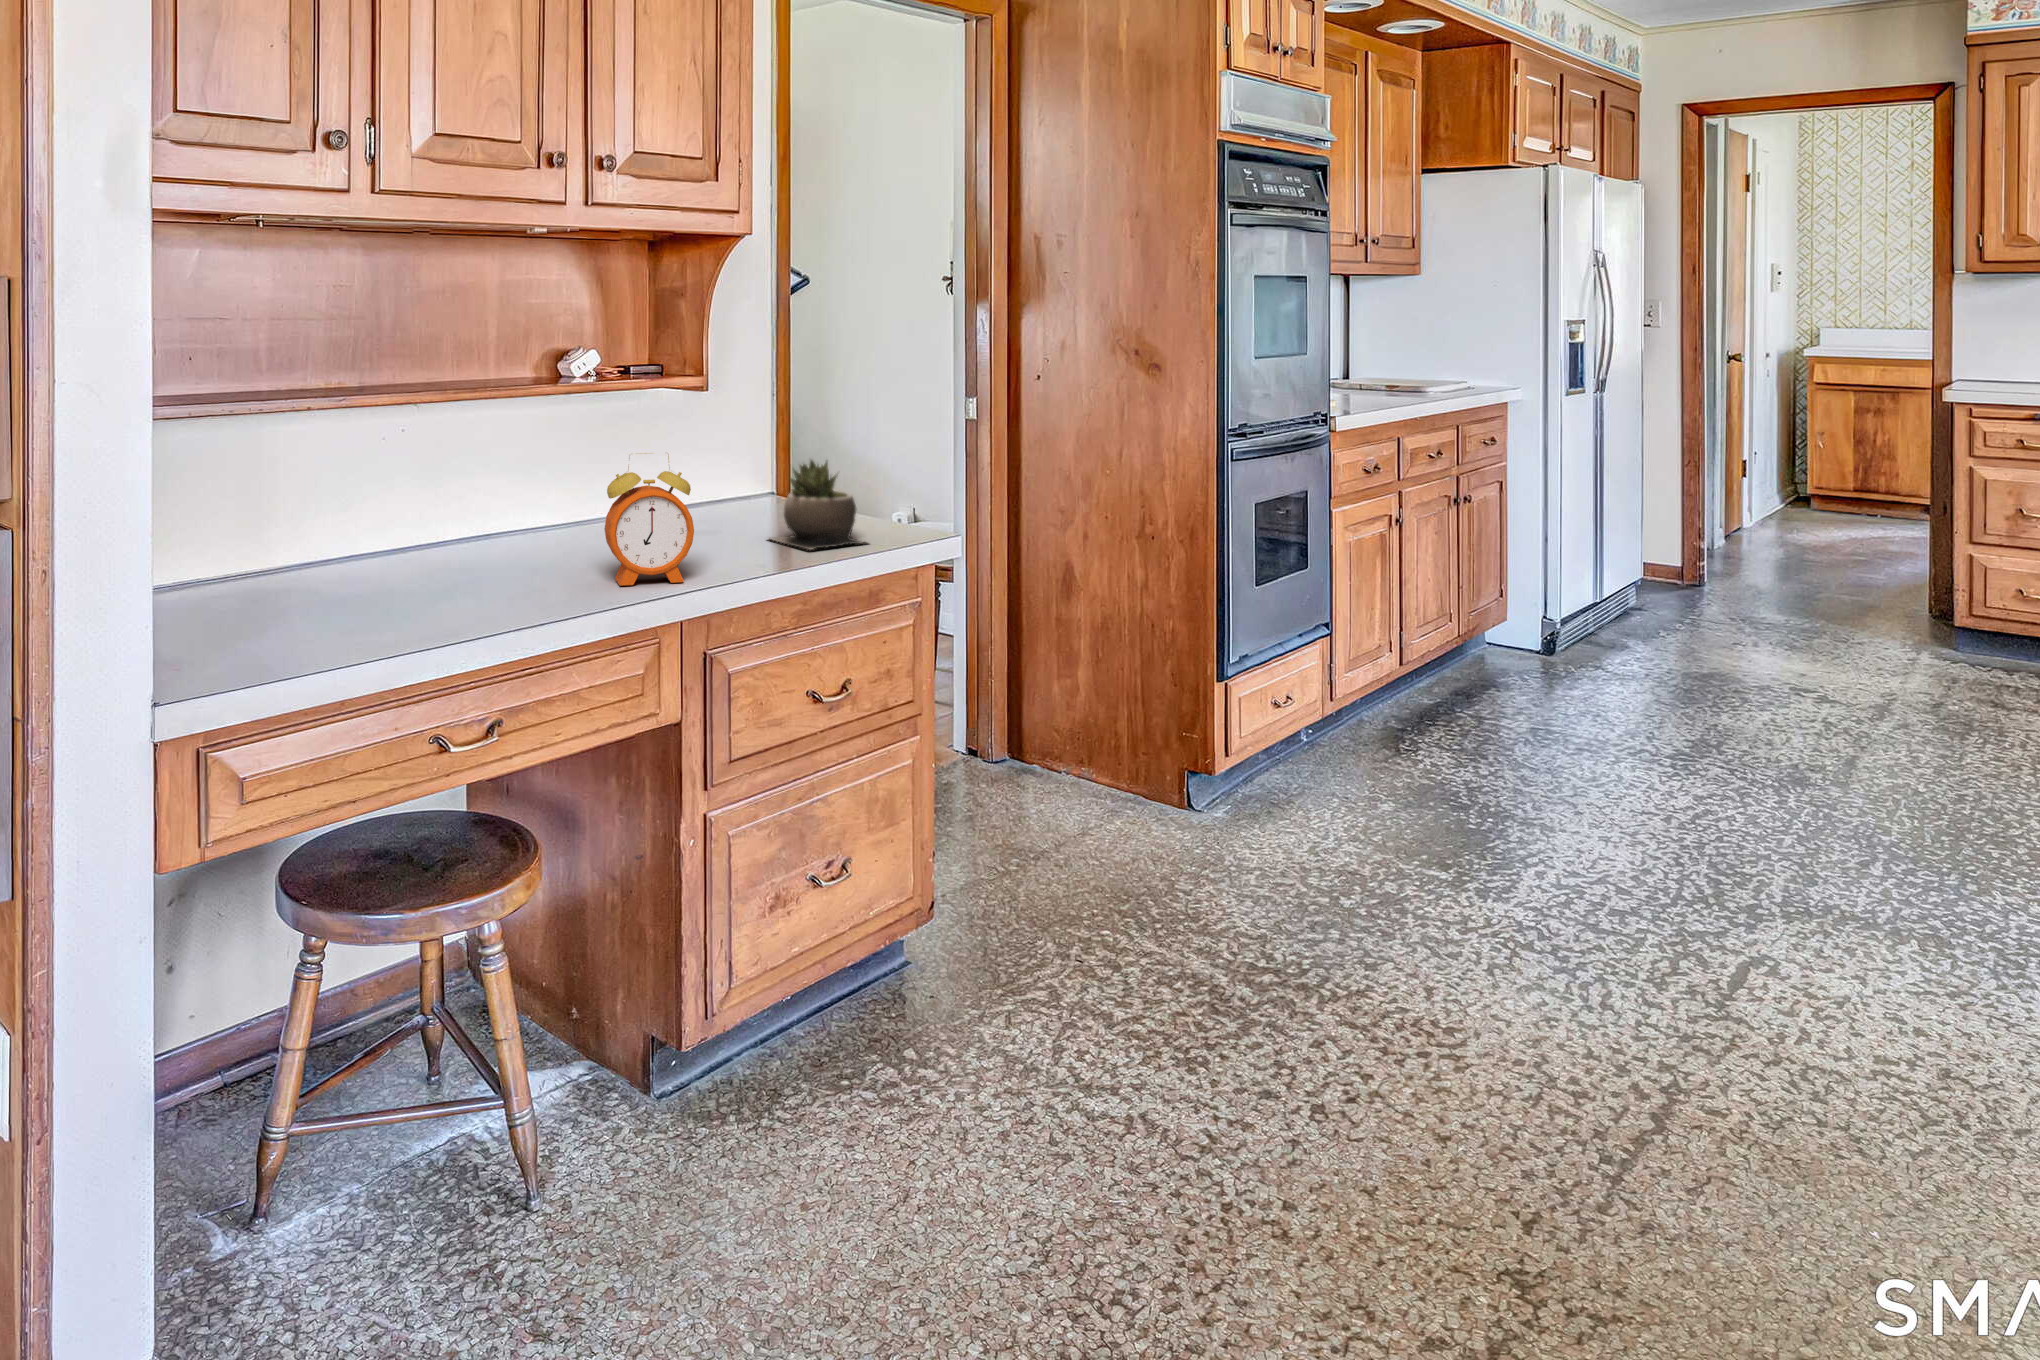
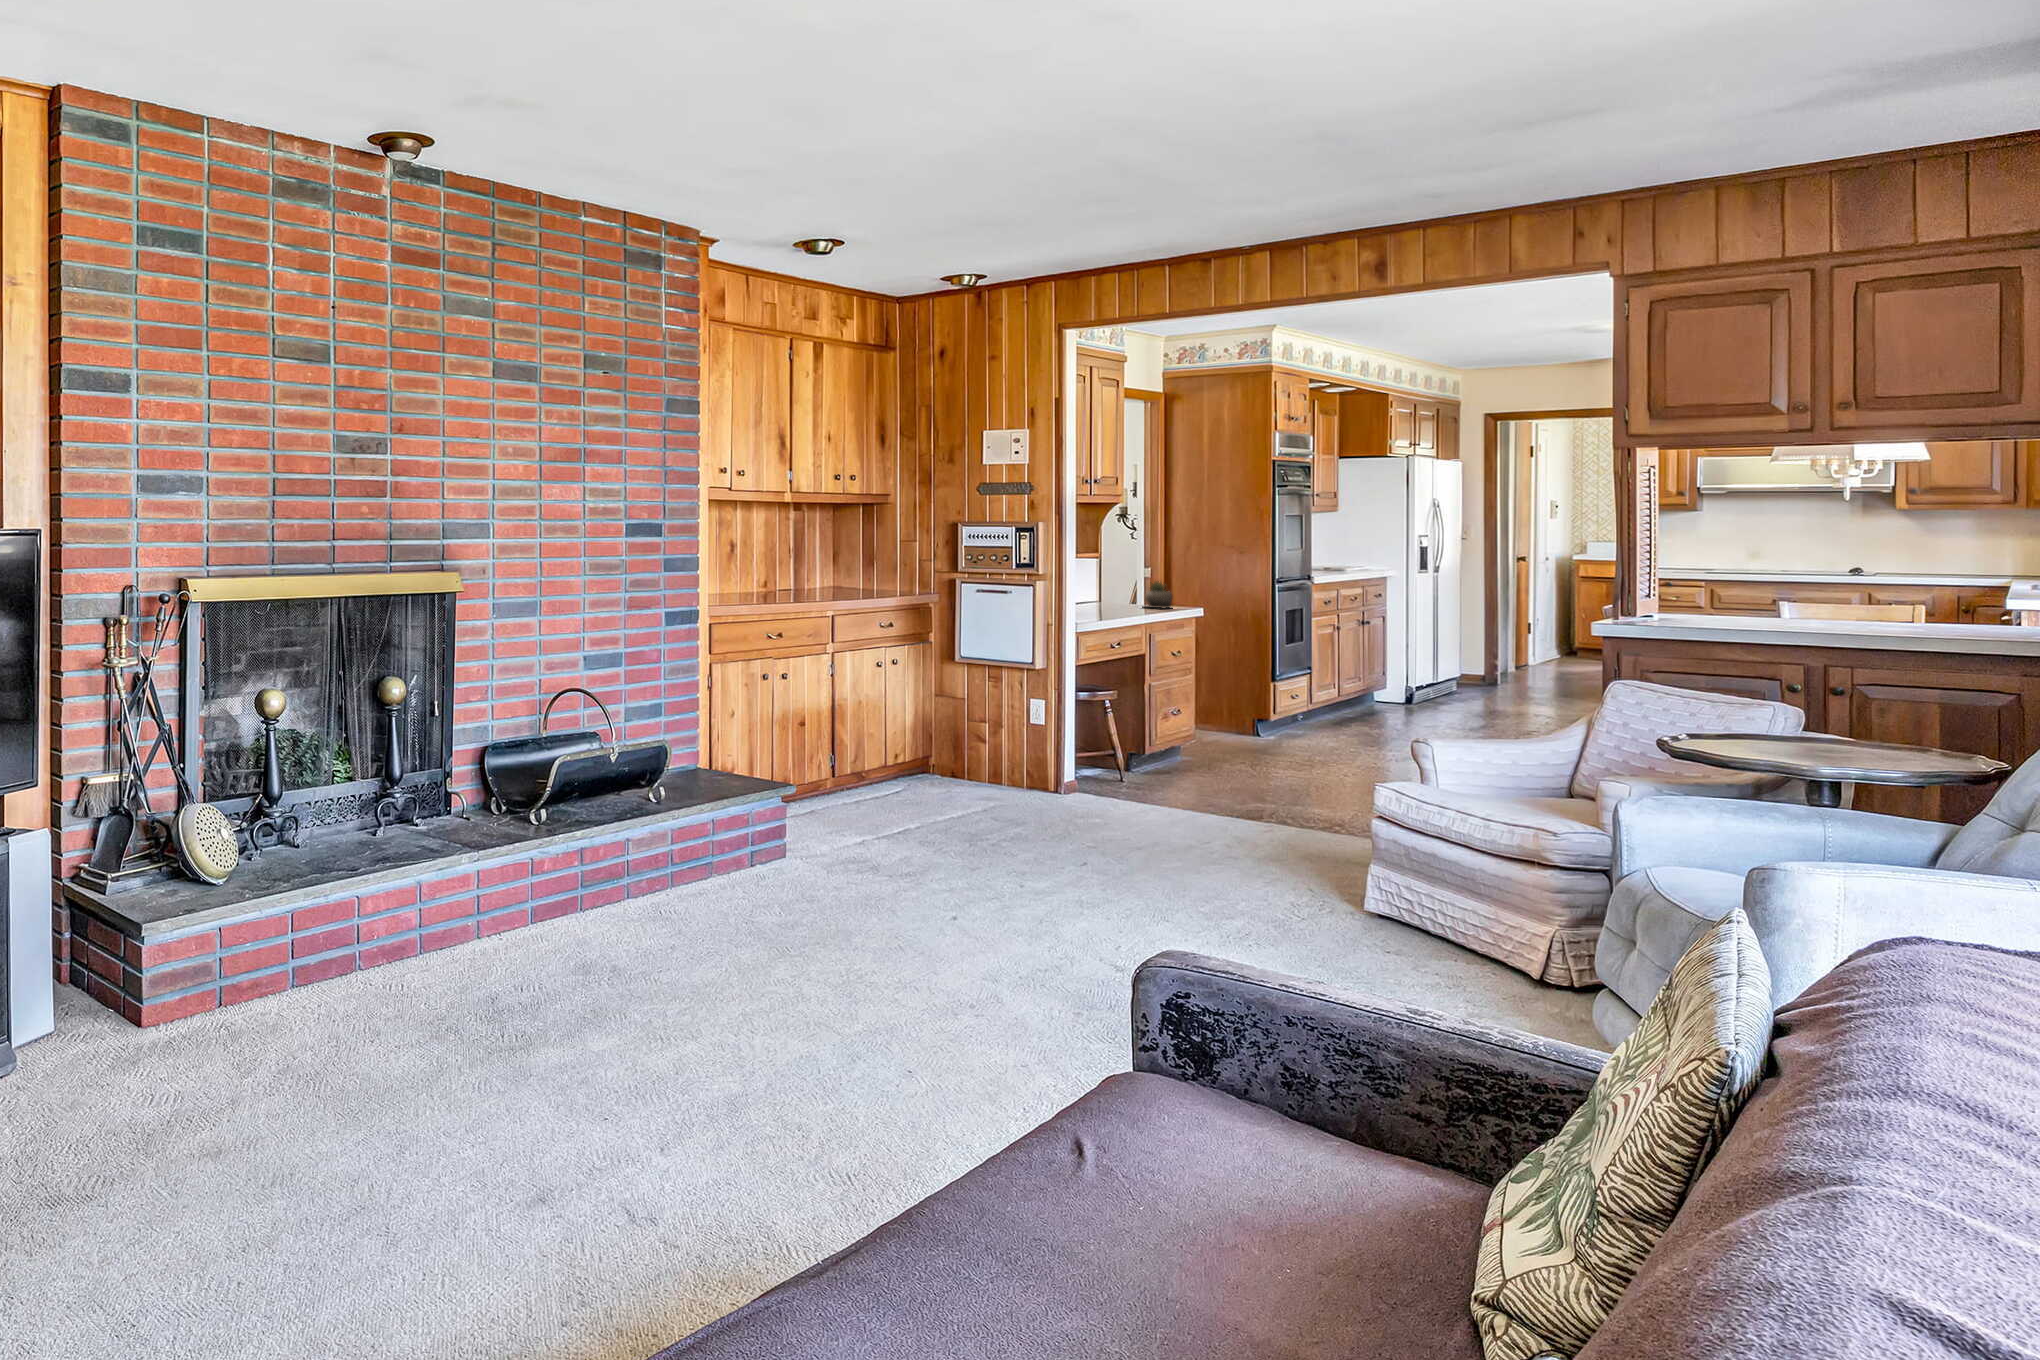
alarm clock: present [604,453,694,586] -> none [1113,573,1144,613]

